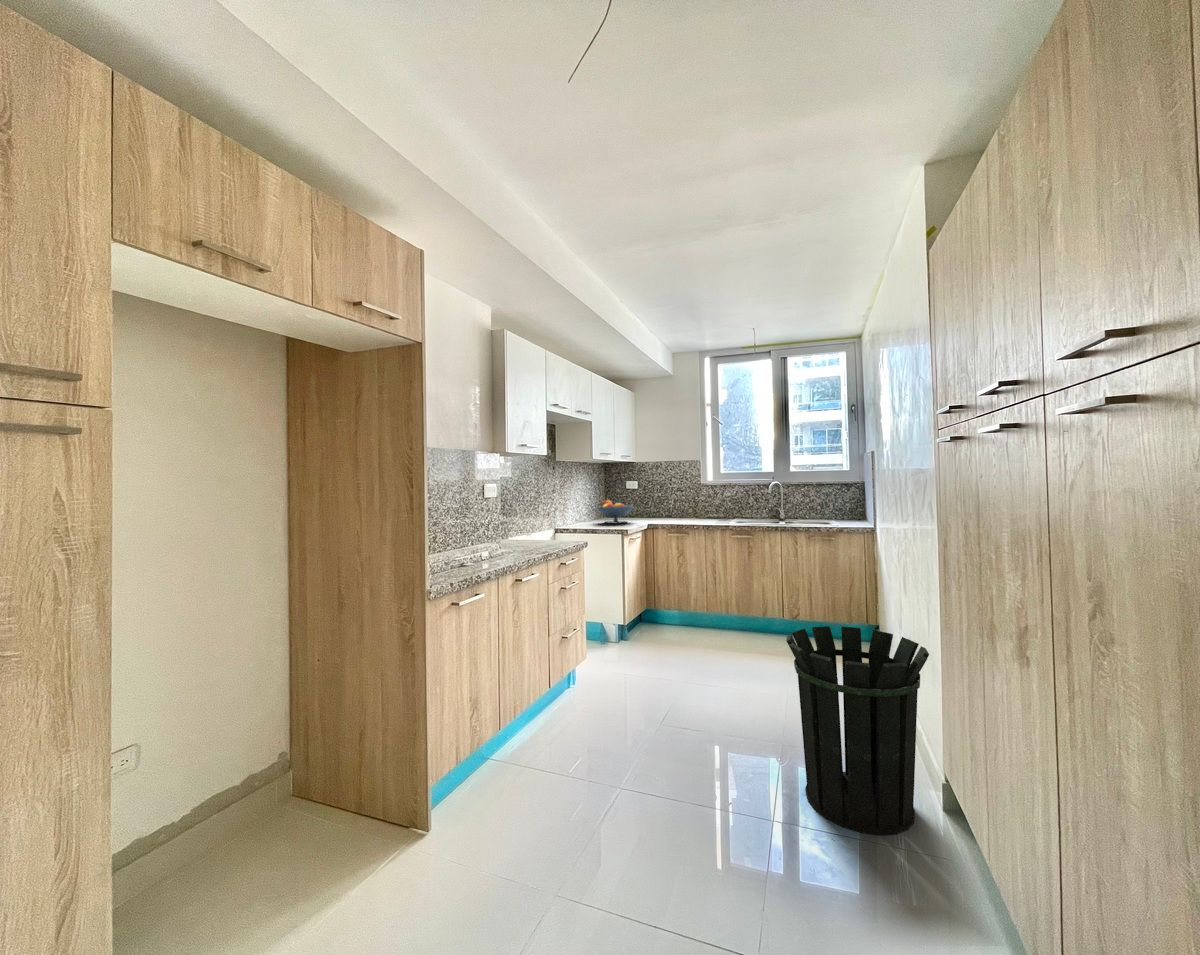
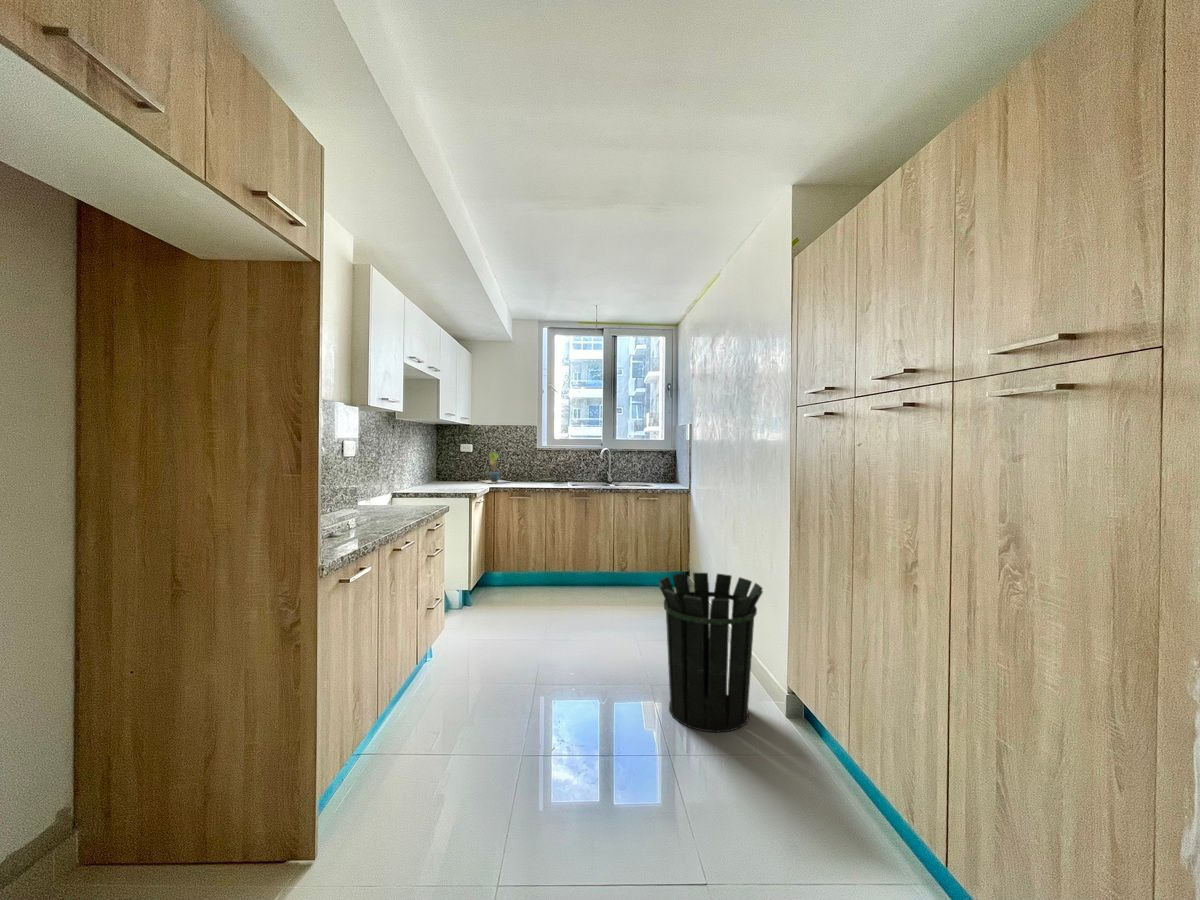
potted plant: none [643,488,676,519] -> present [482,452,507,483]
fruit bowl: present [598,500,633,524] -> none [435,463,473,487]

